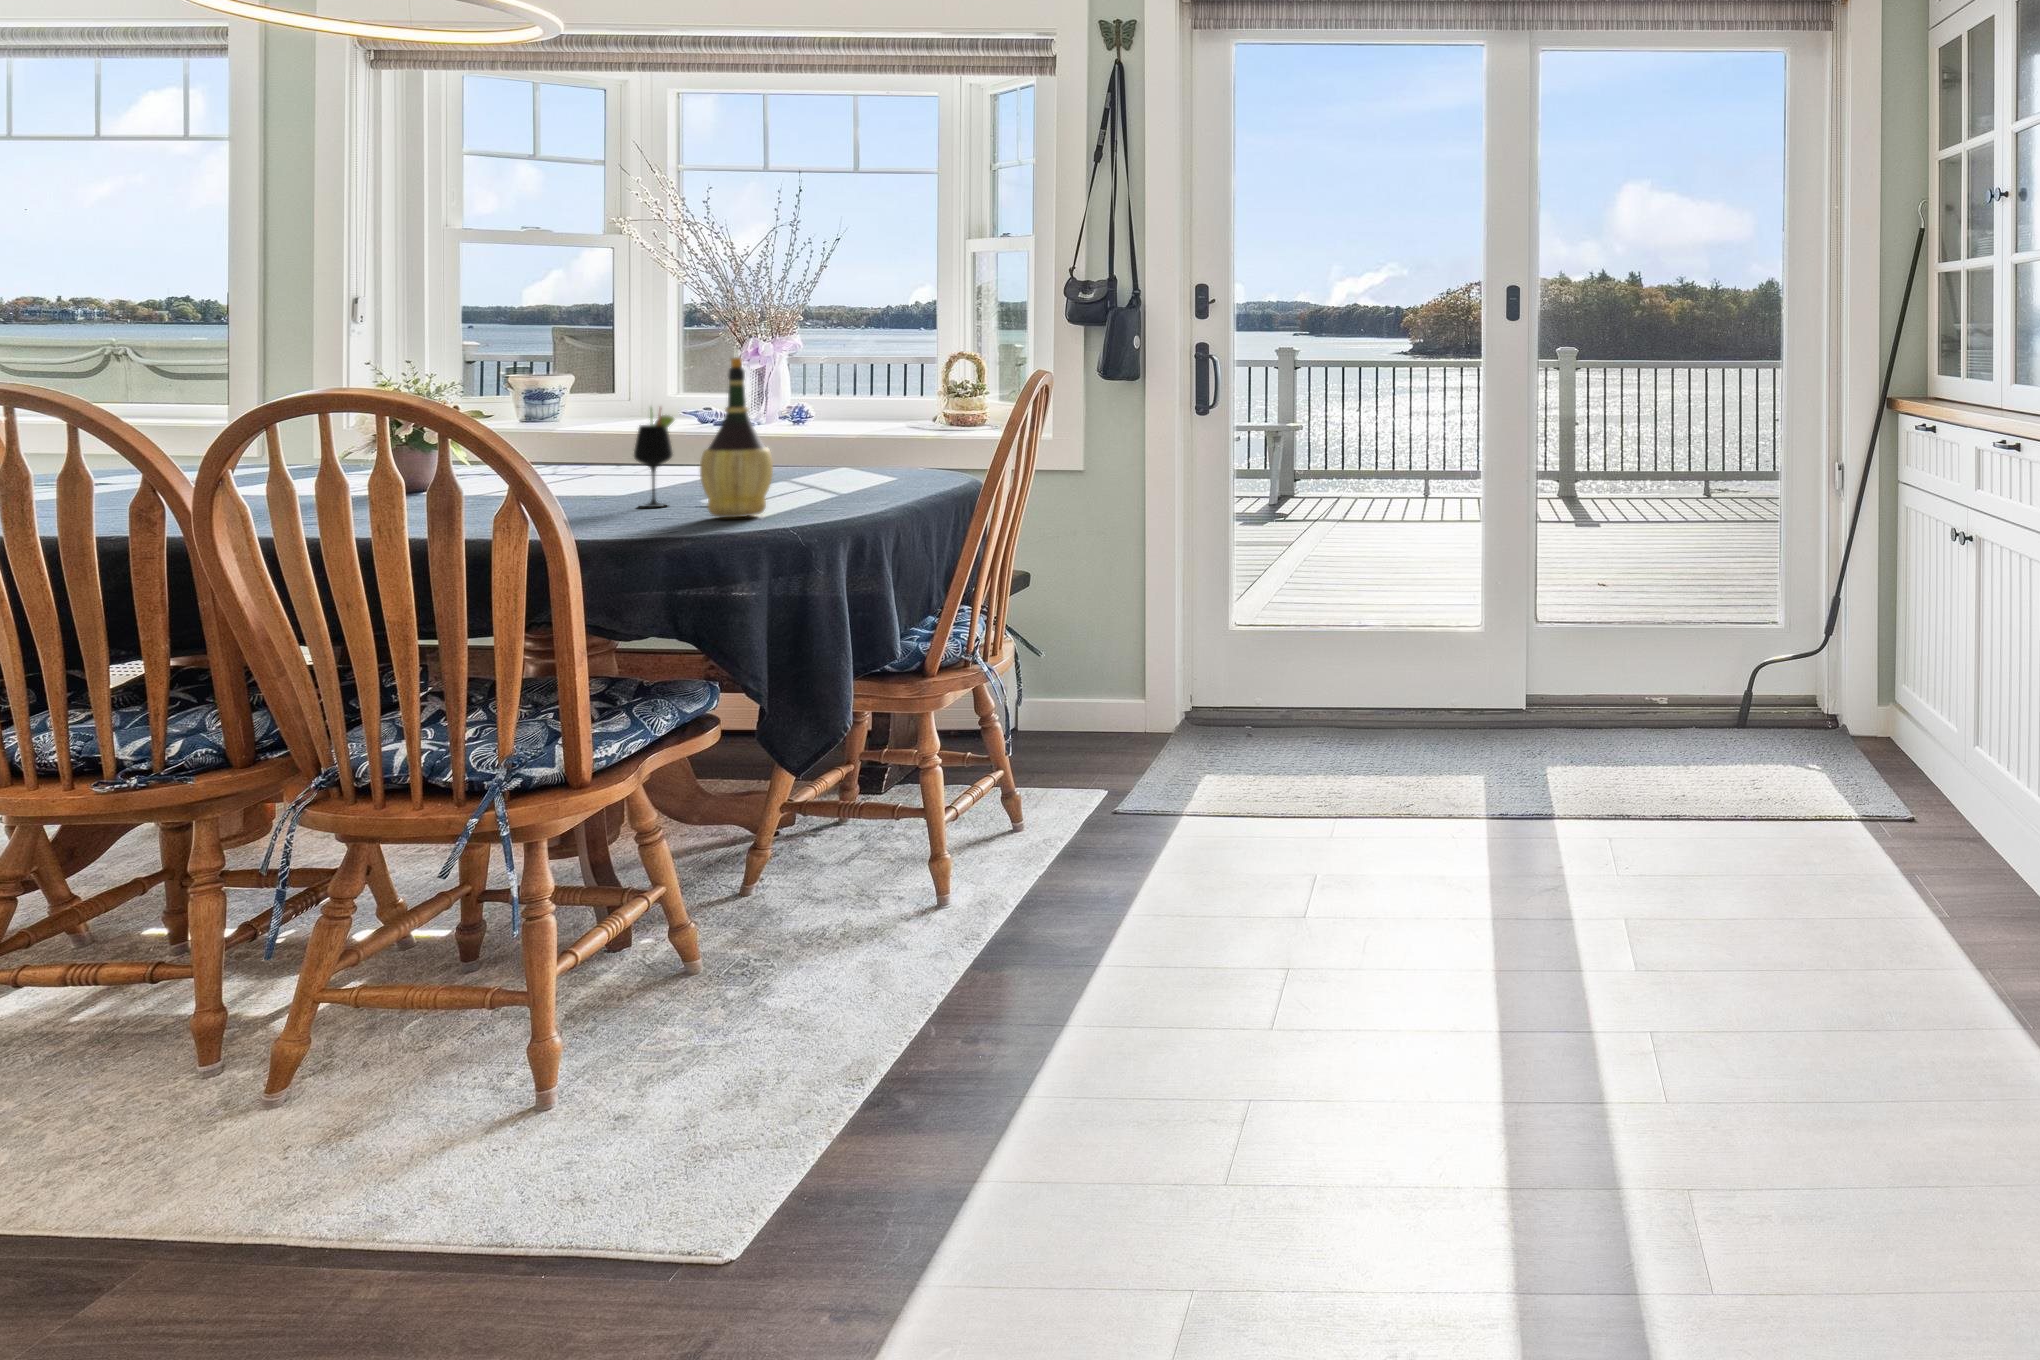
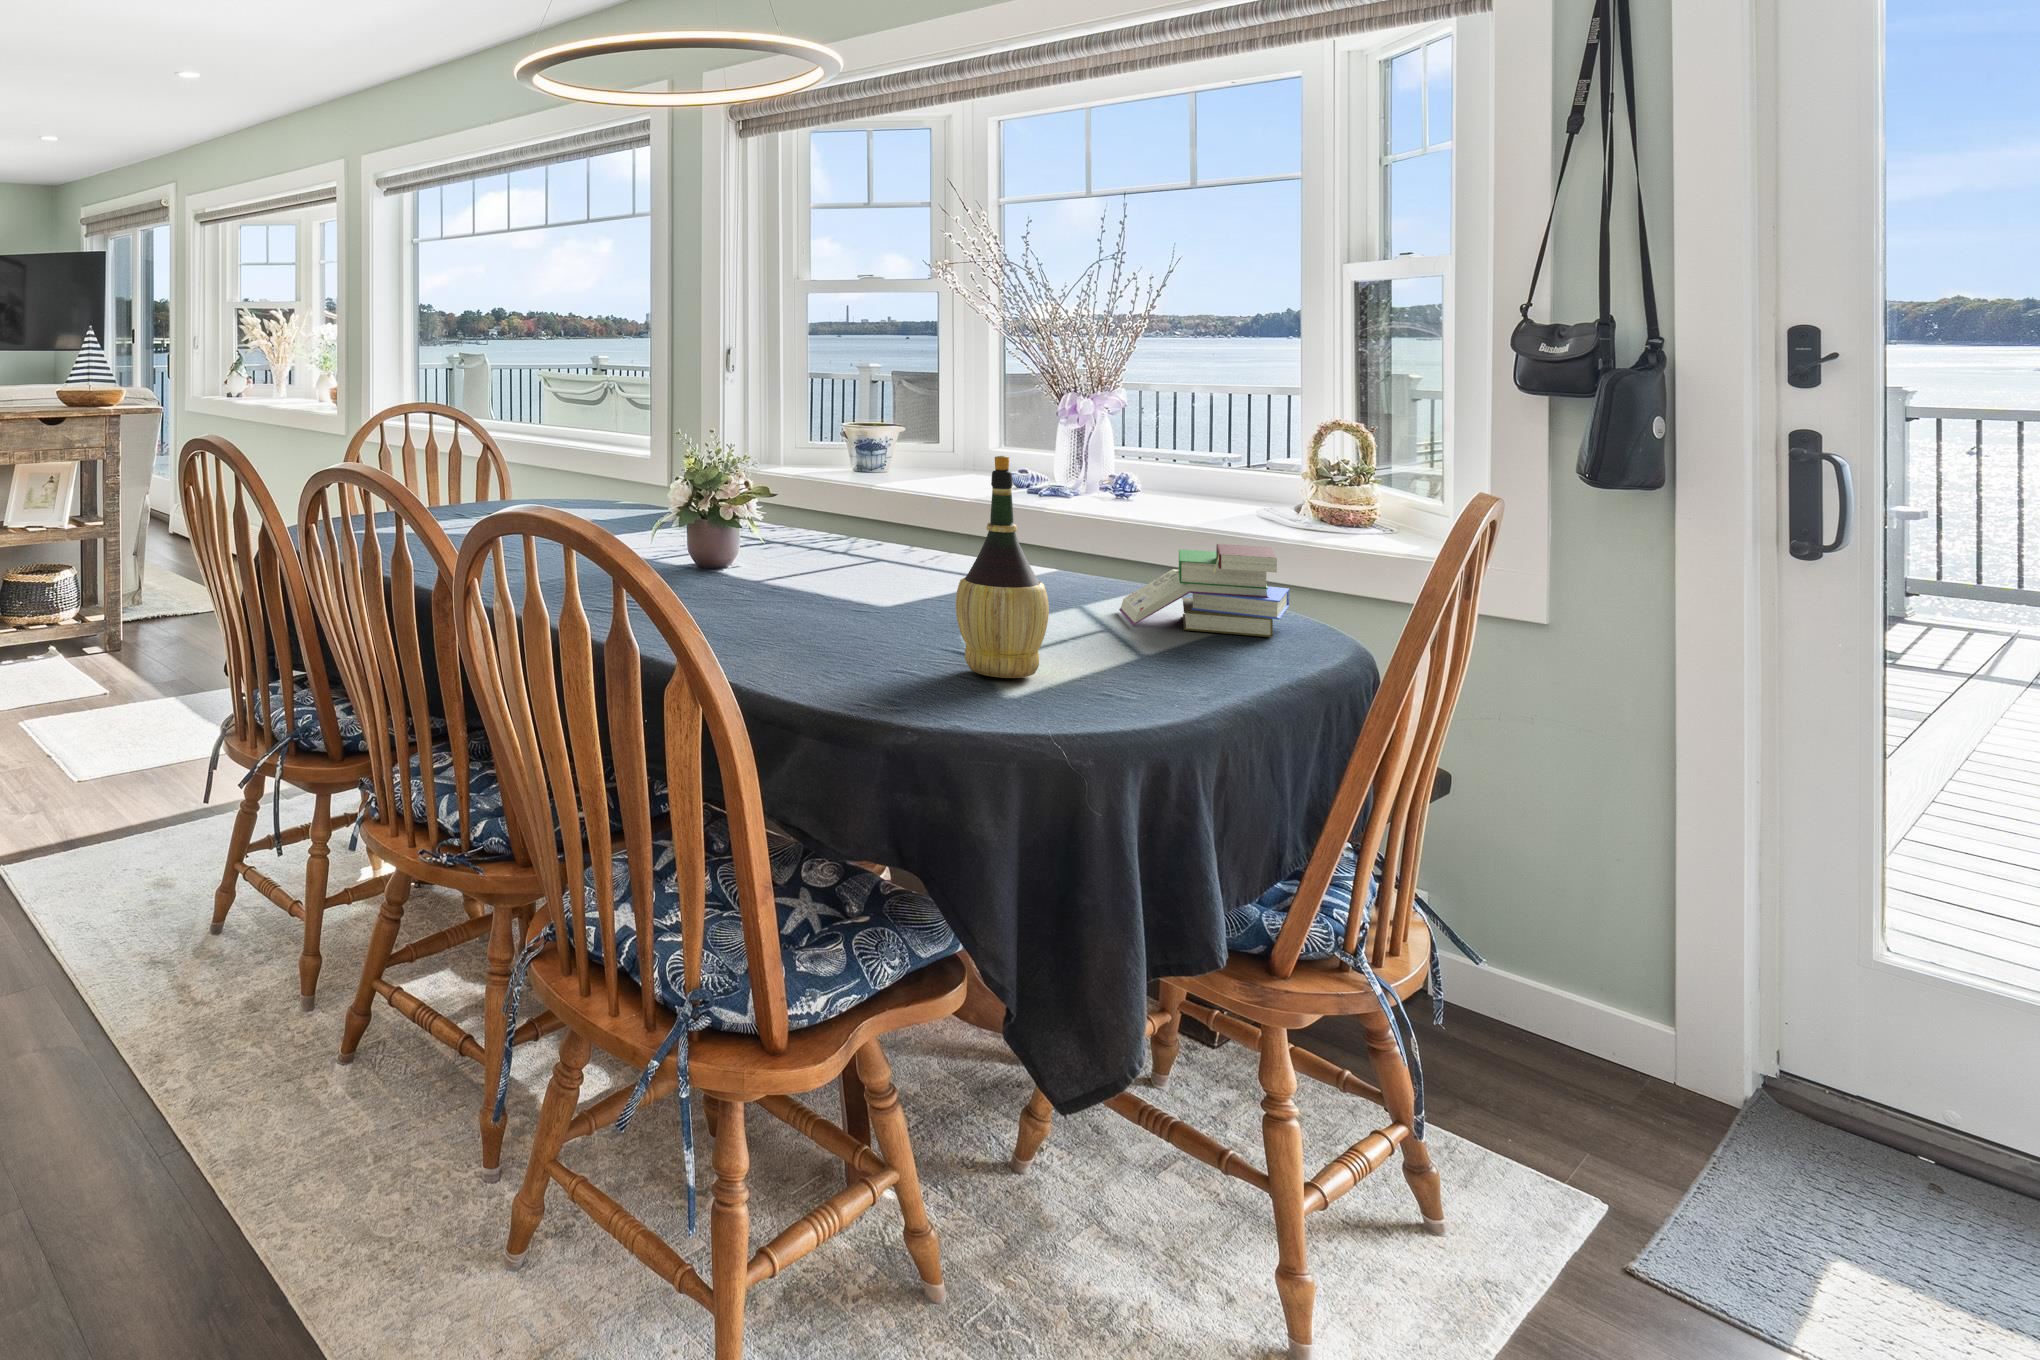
wine glass: present [634,414,674,507] -> none [896,505,941,632]
book: none [813,426,932,489] -> present [1119,544,1289,637]

